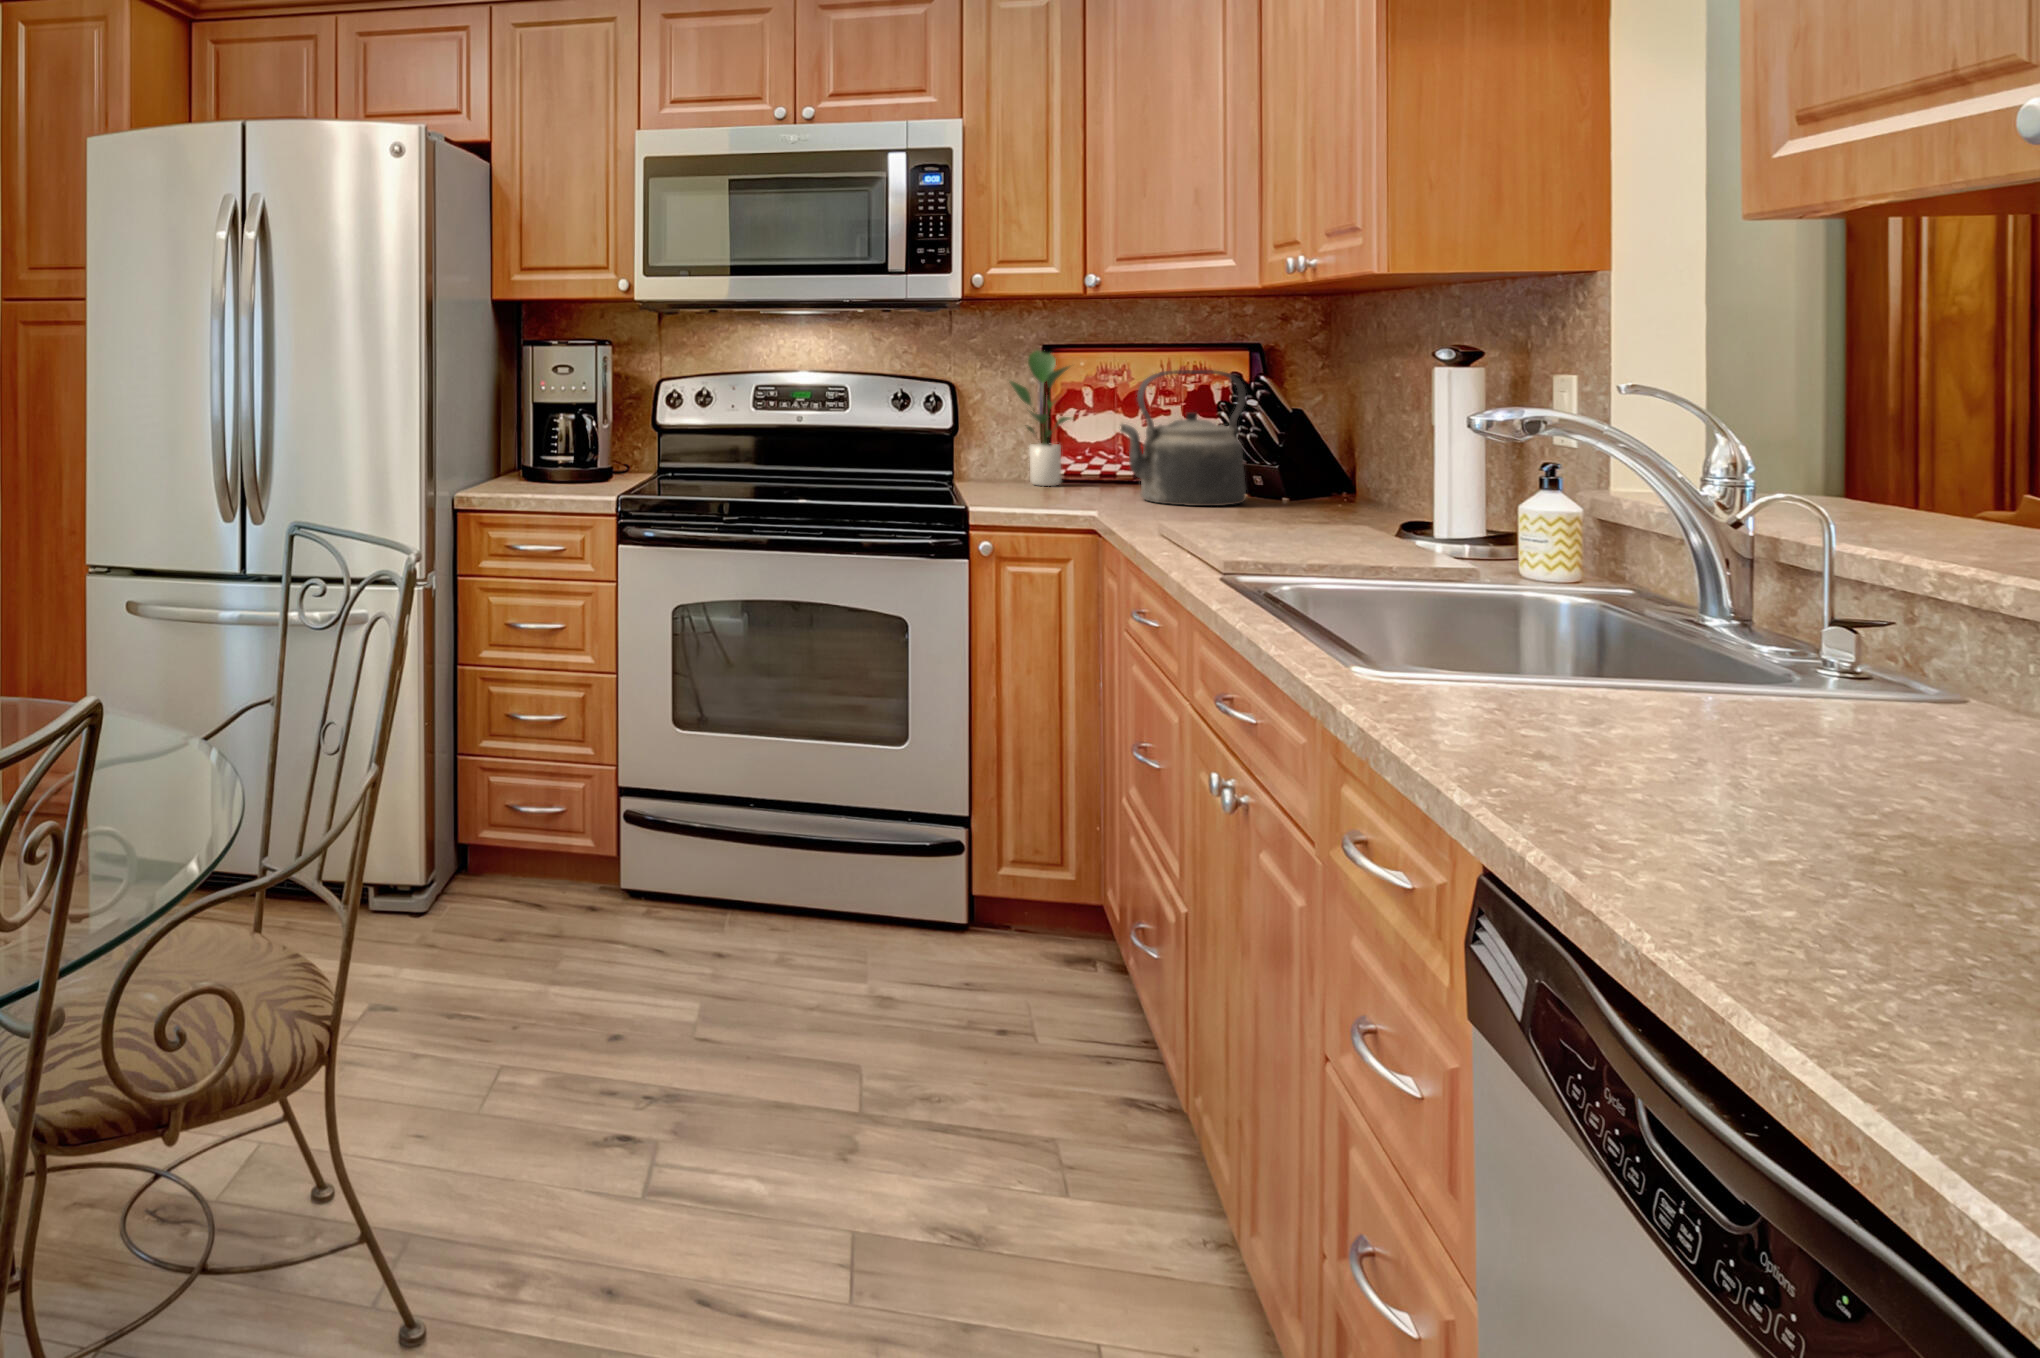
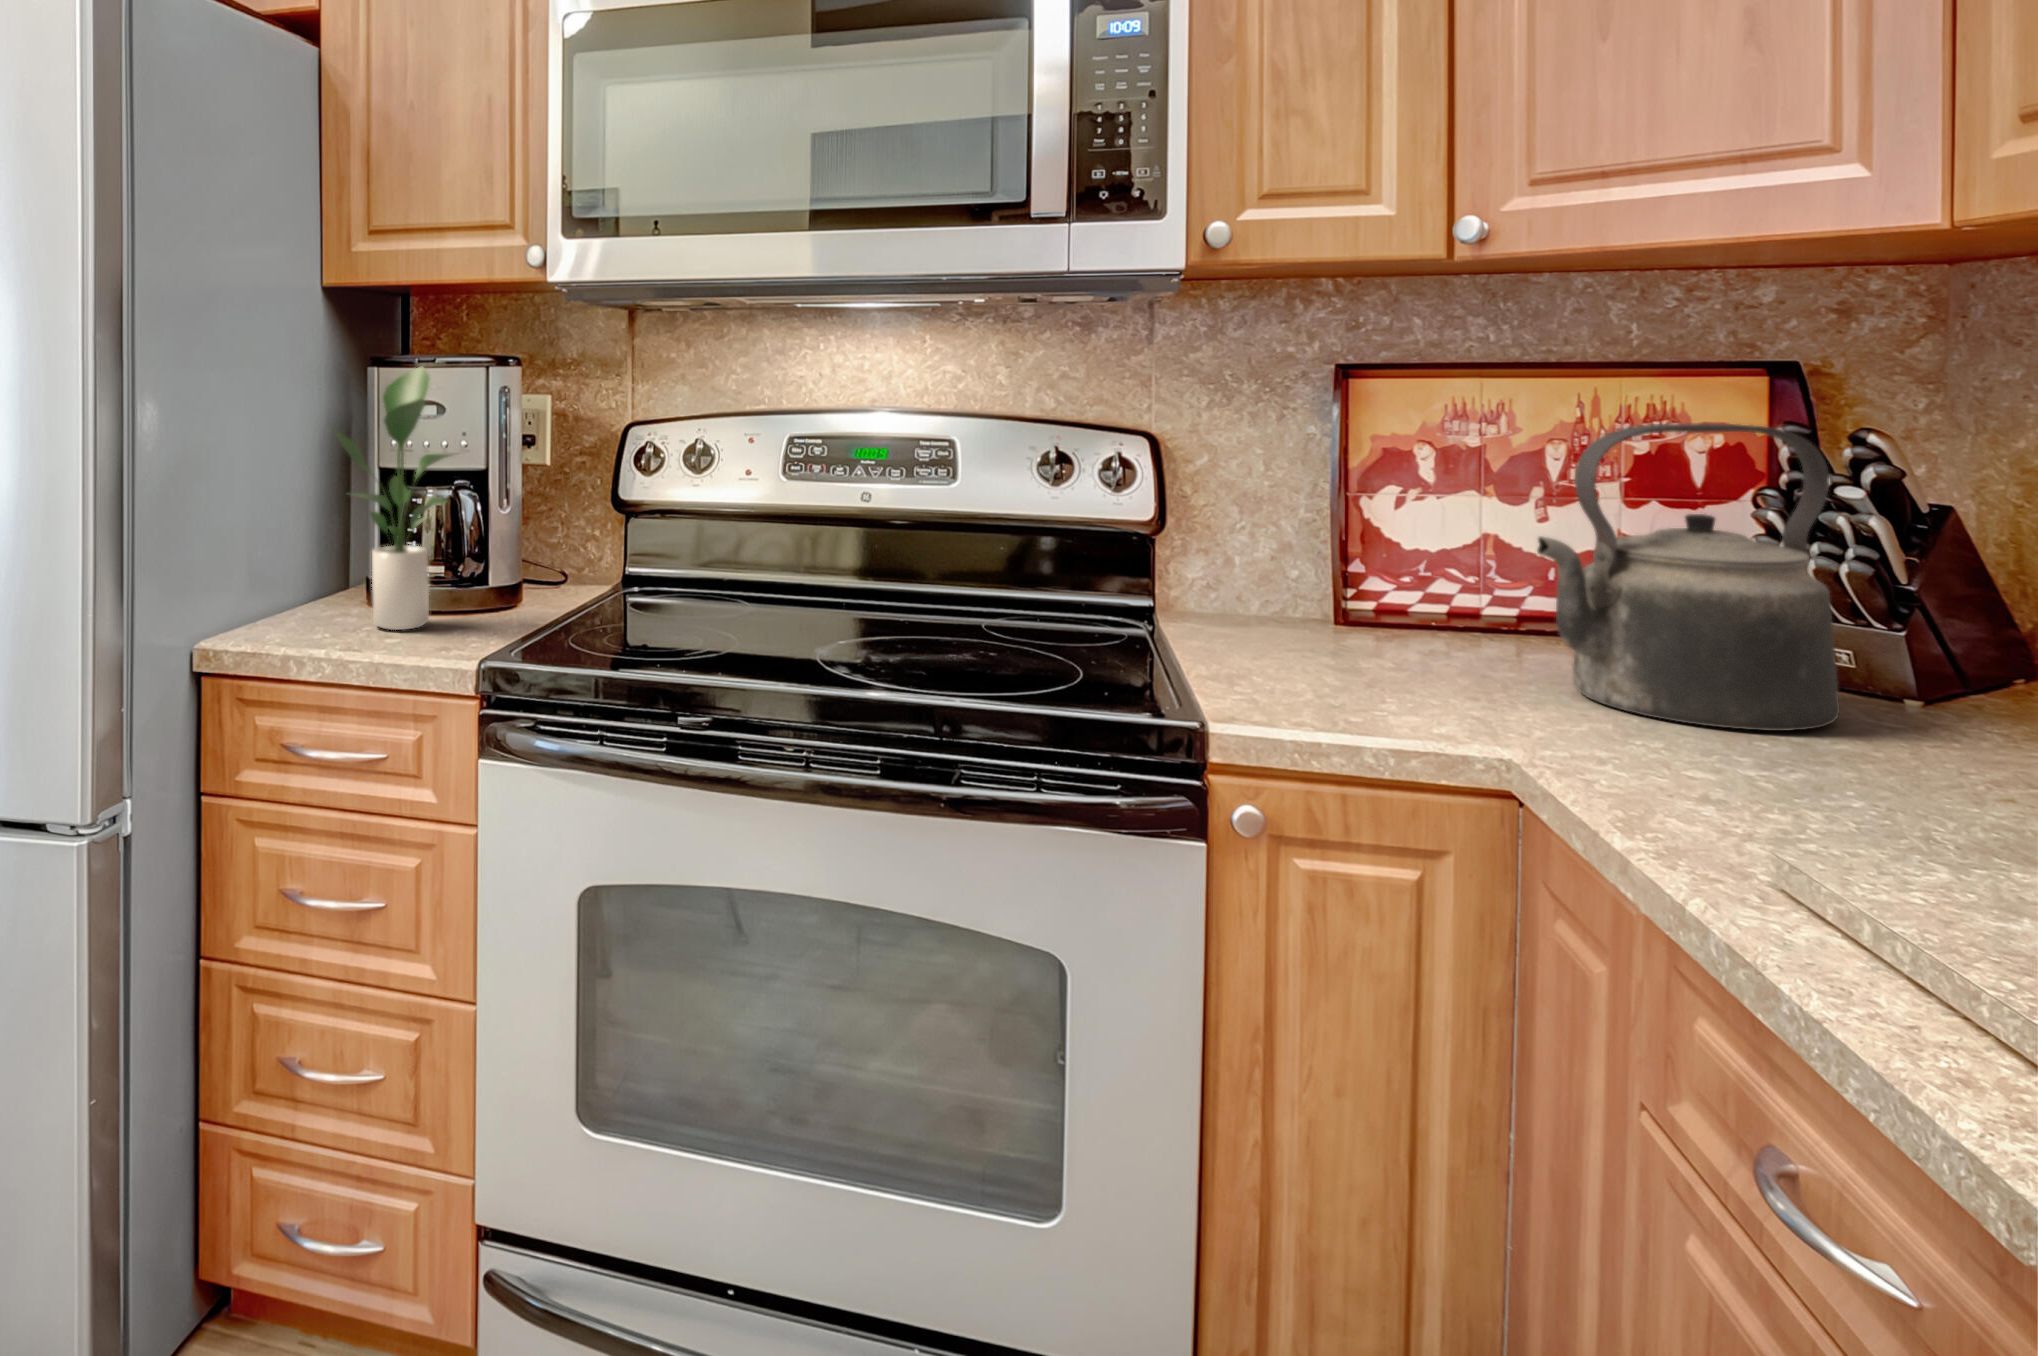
potted plant: present [1010,350,1073,486] -> present [330,367,451,630]

